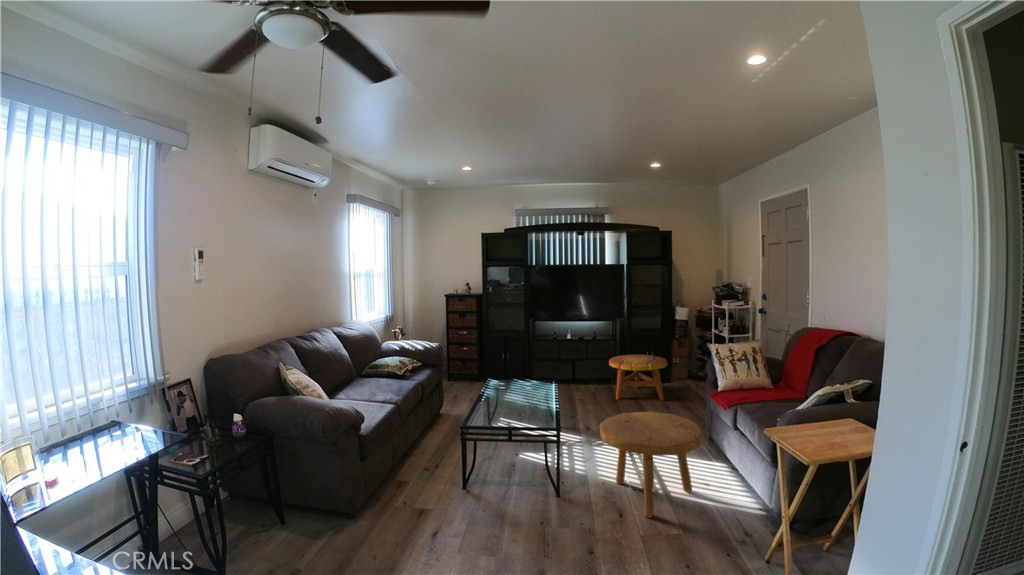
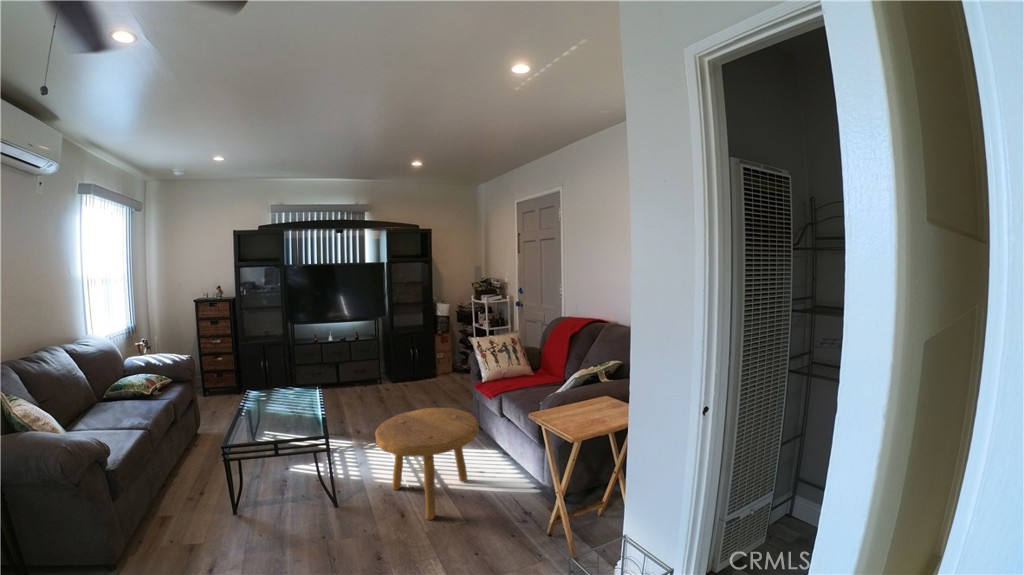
side table: present [609,355,667,401] -> none [375,351,431,399]

